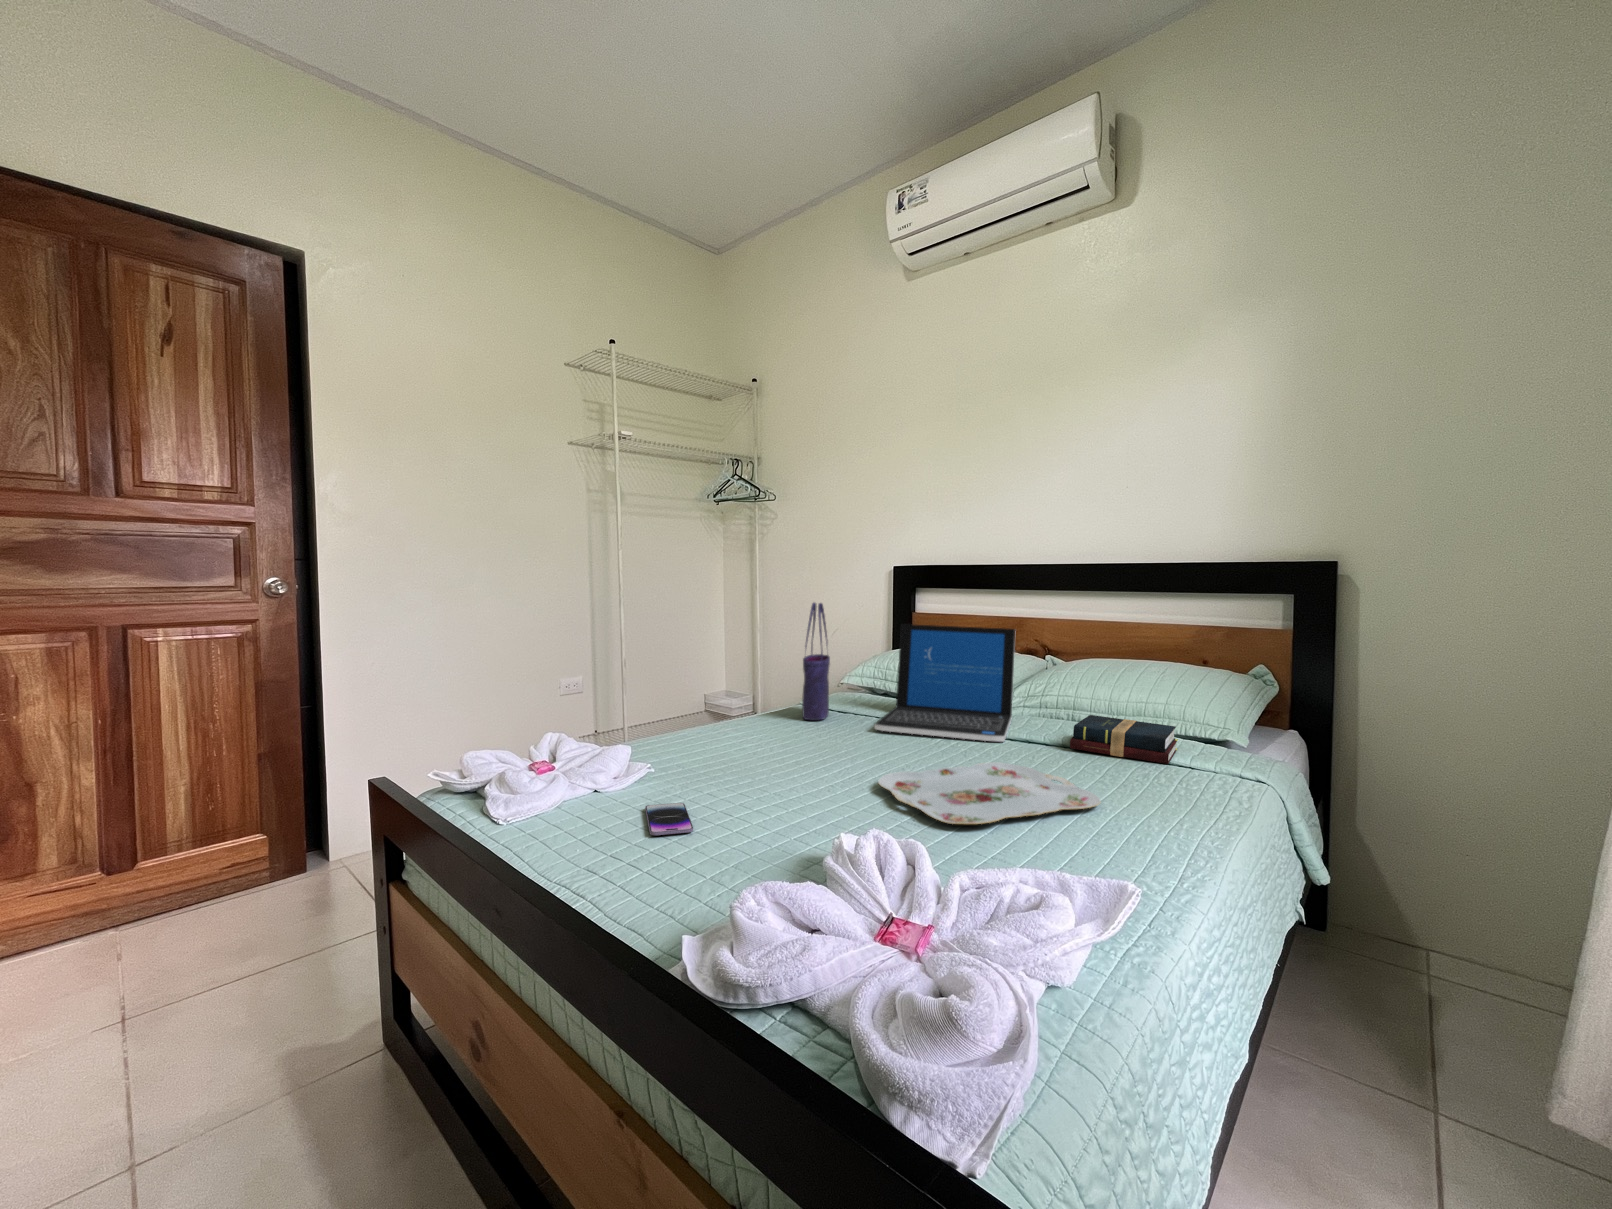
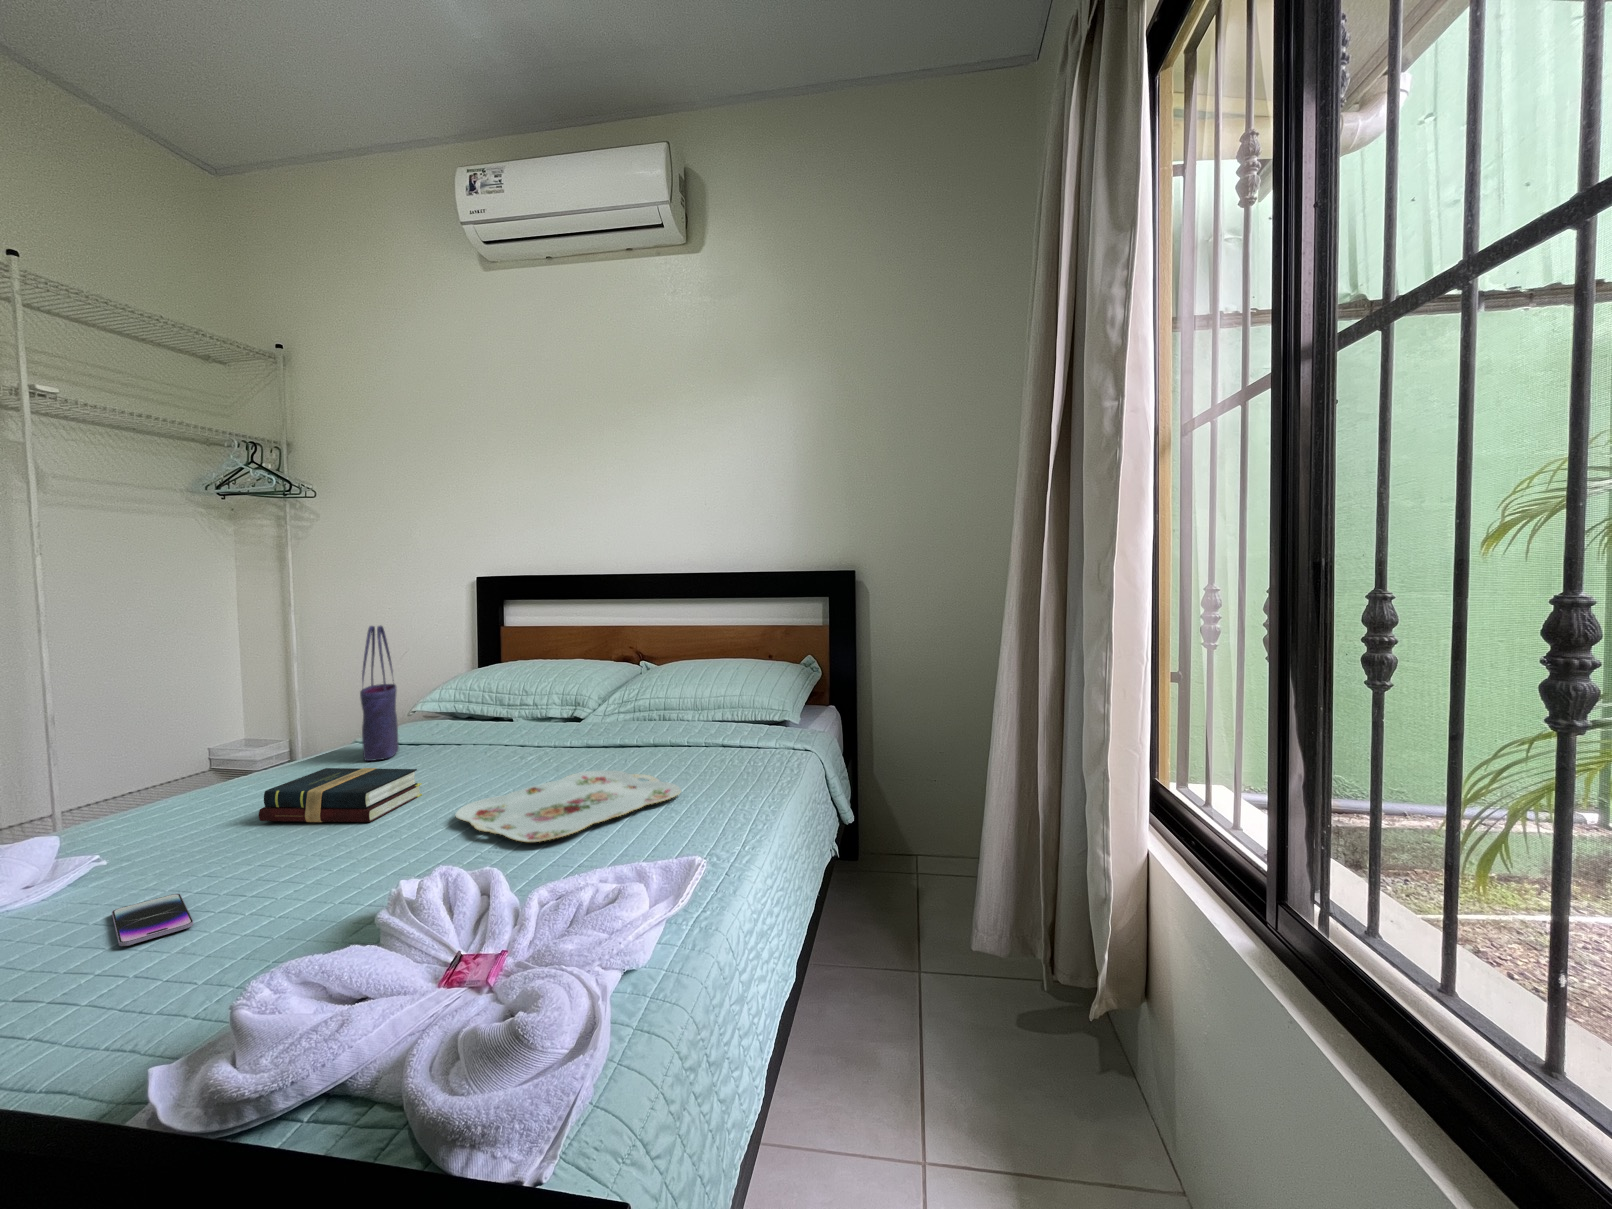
laptop: present [874,624,1015,742] -> none [454,638,605,759]
hardback book: present [1070,715,1178,764] -> present [259,768,422,822]

